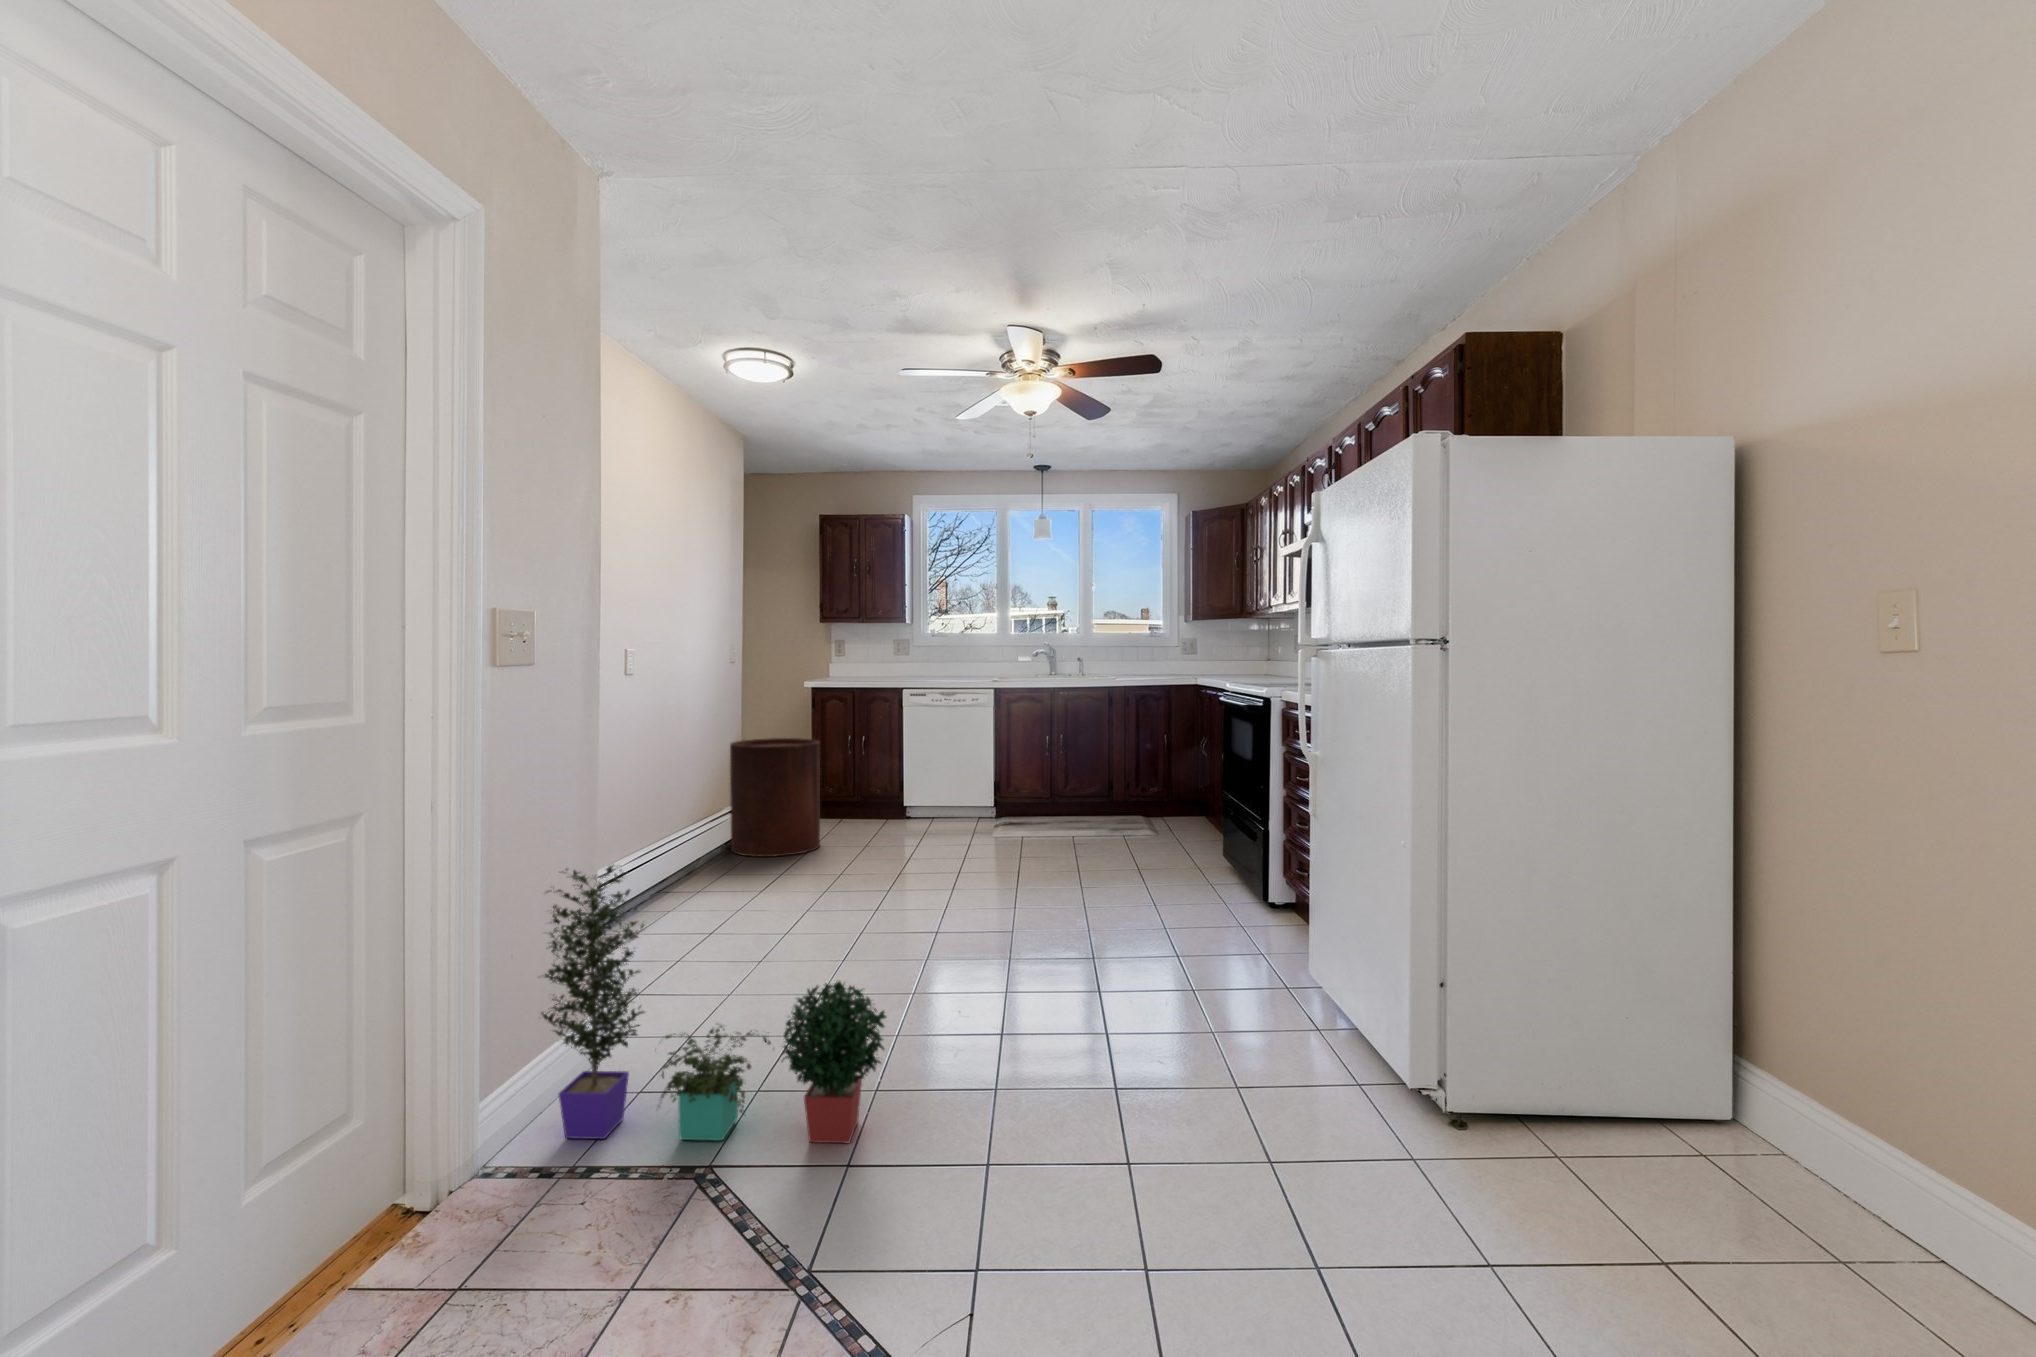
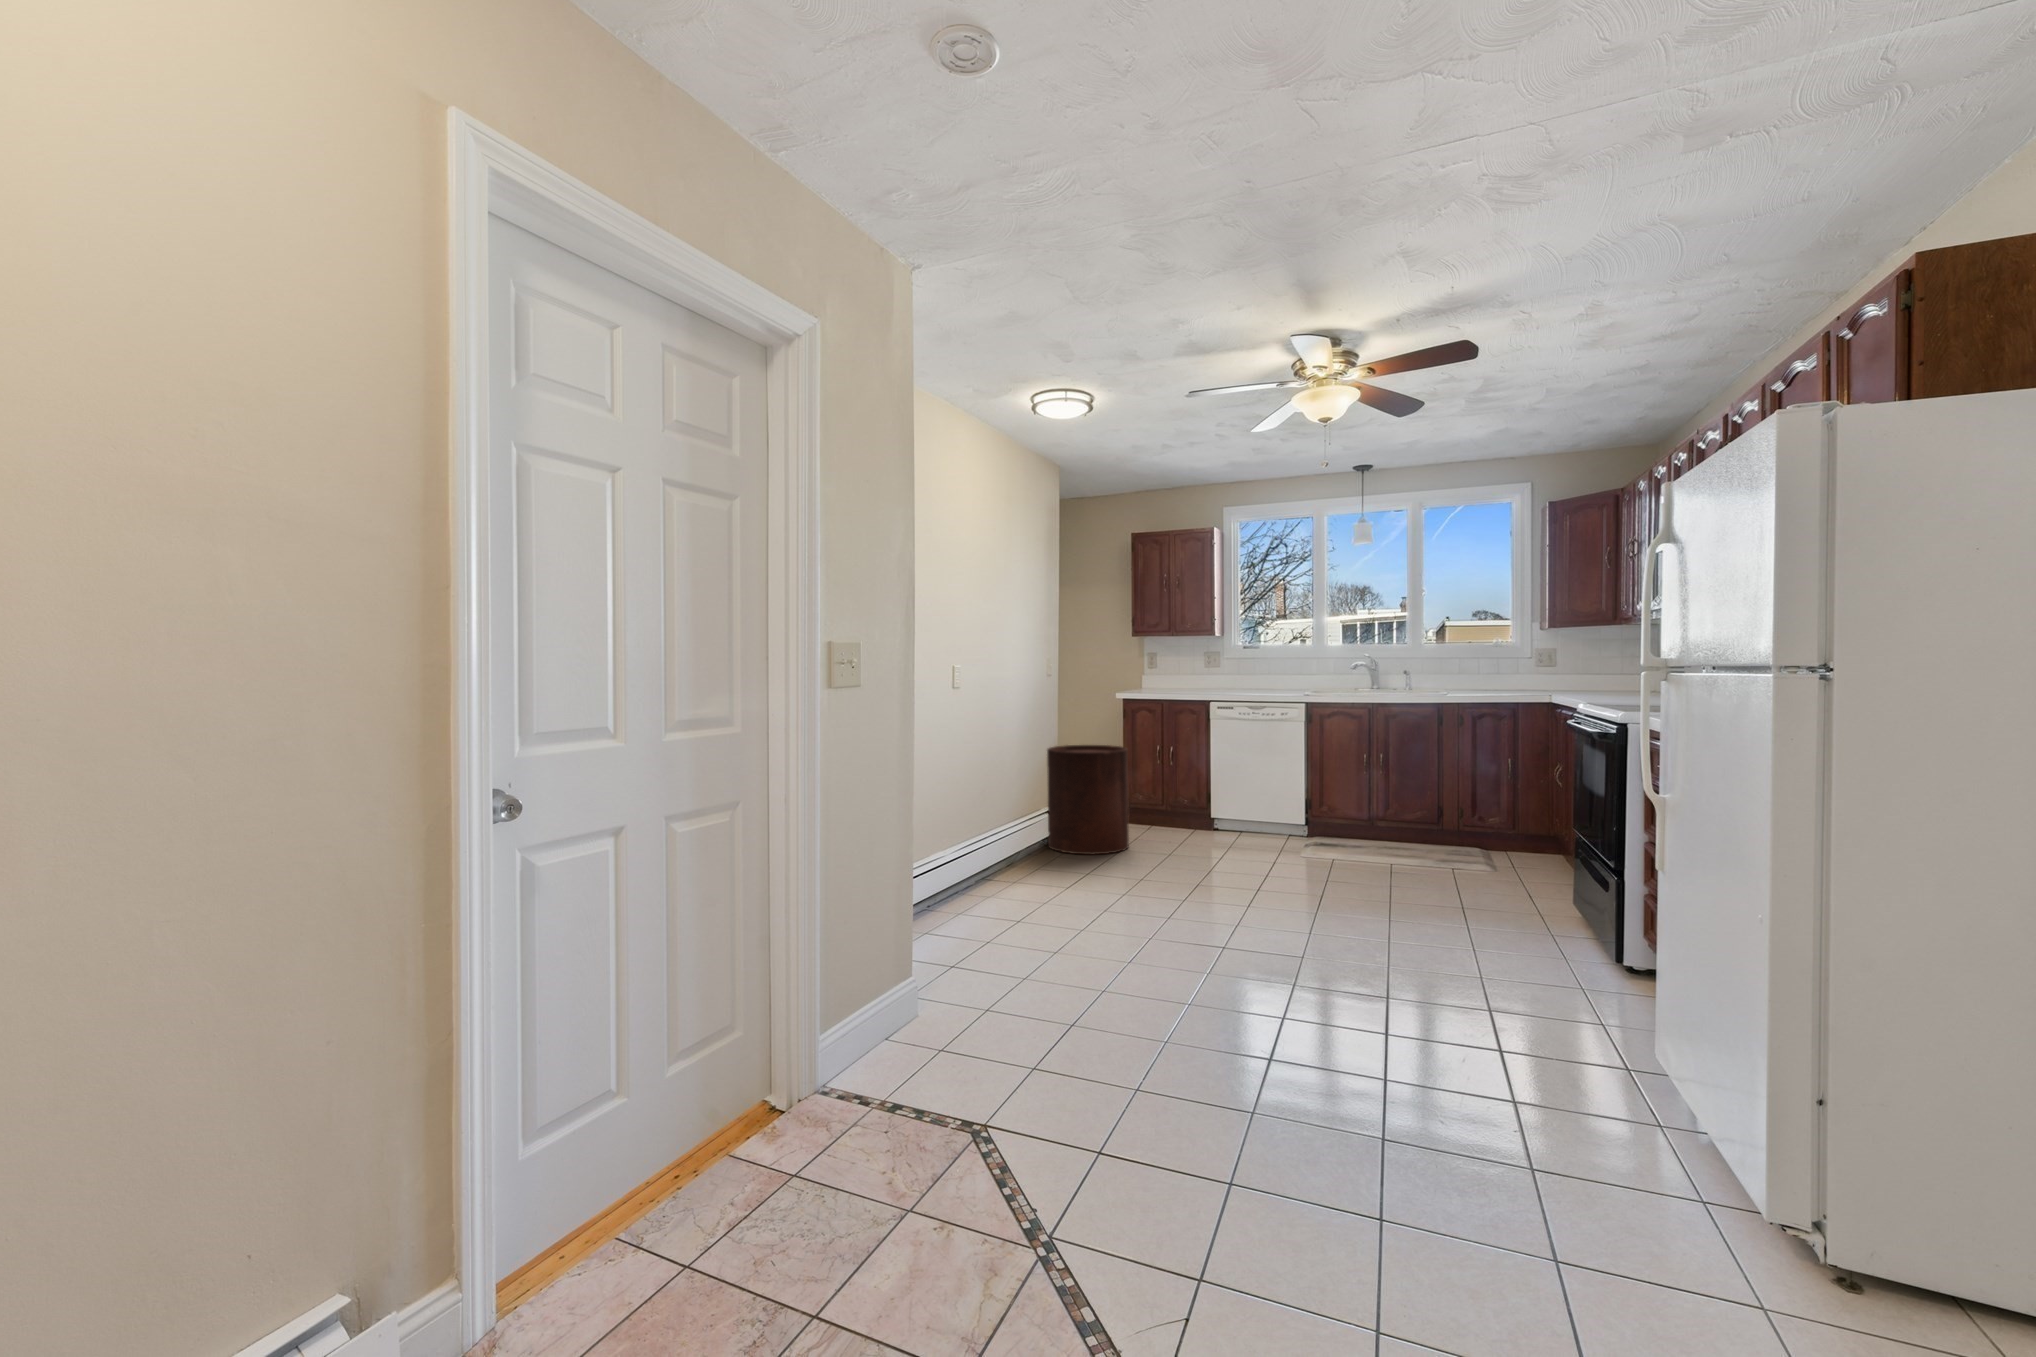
potted plant: present [541,865,886,1143] -> none [857,852,1142,1128]

